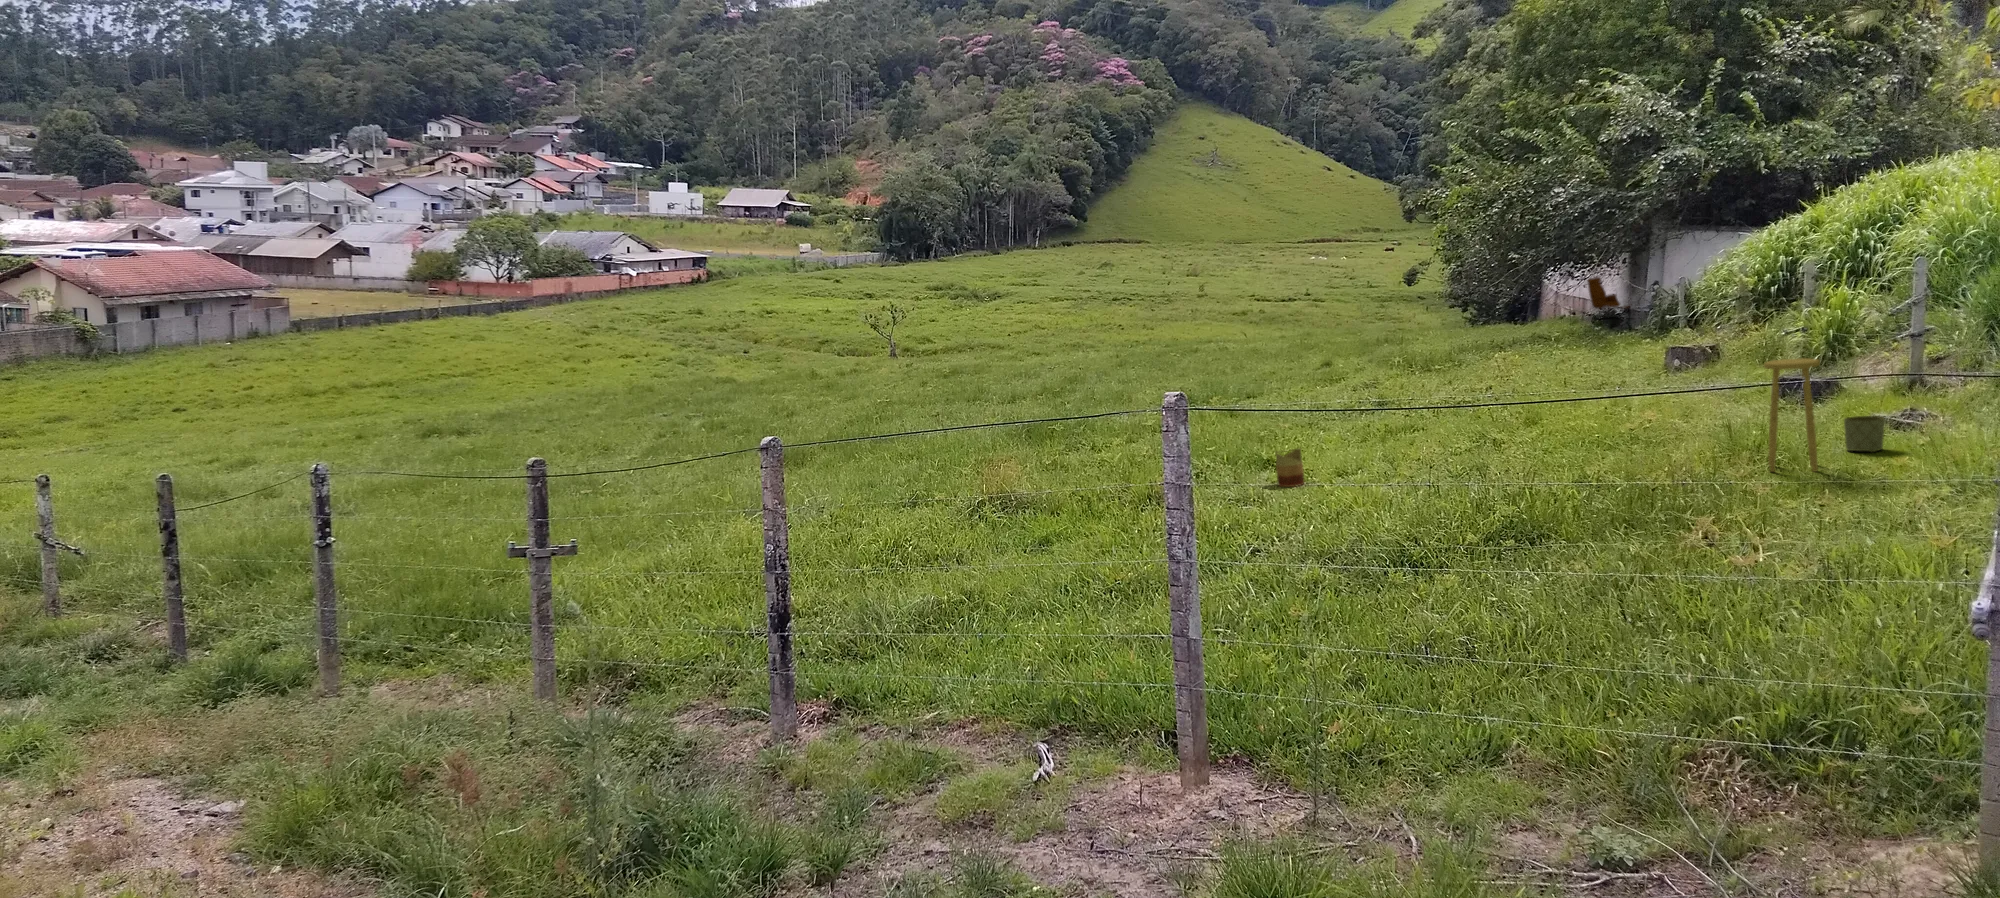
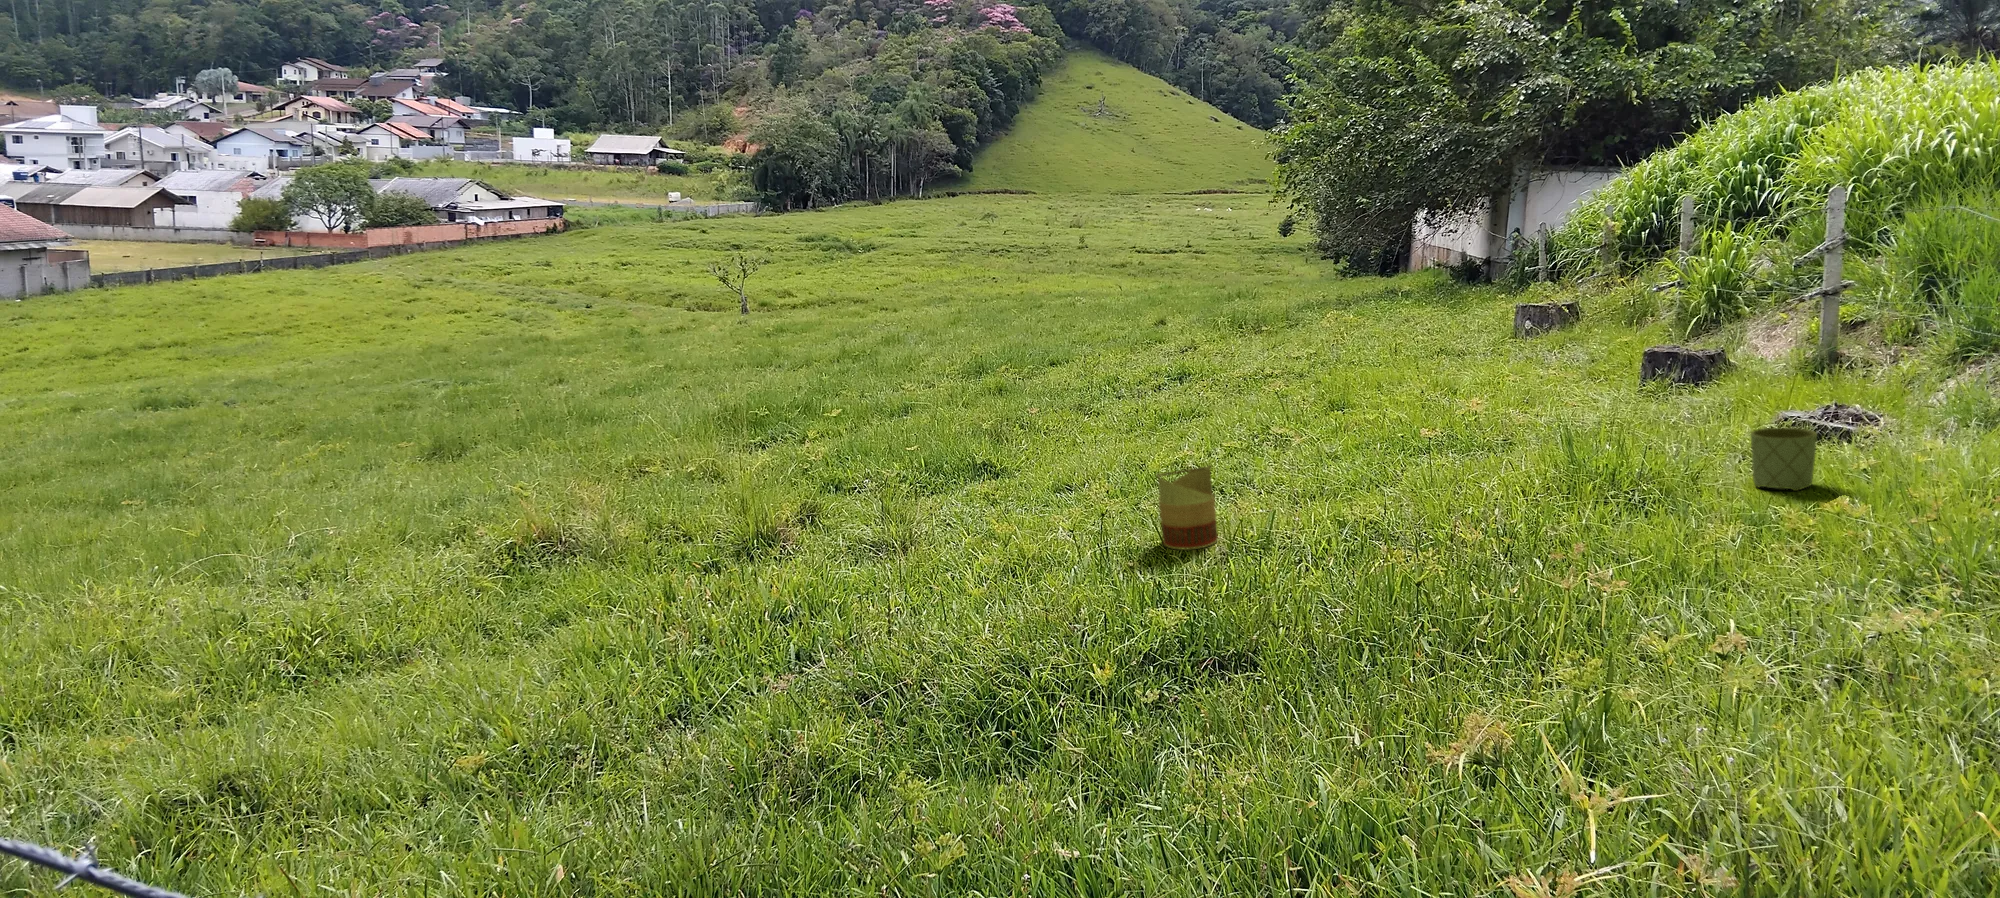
lounge chair: present [1587,277,1628,318] -> none [1445,227,1503,275]
stool: present [1764,358,1820,472] -> none [1625,334,1719,534]
basket: present [1276,448,1304,487] -> present [1157,466,1218,550]

